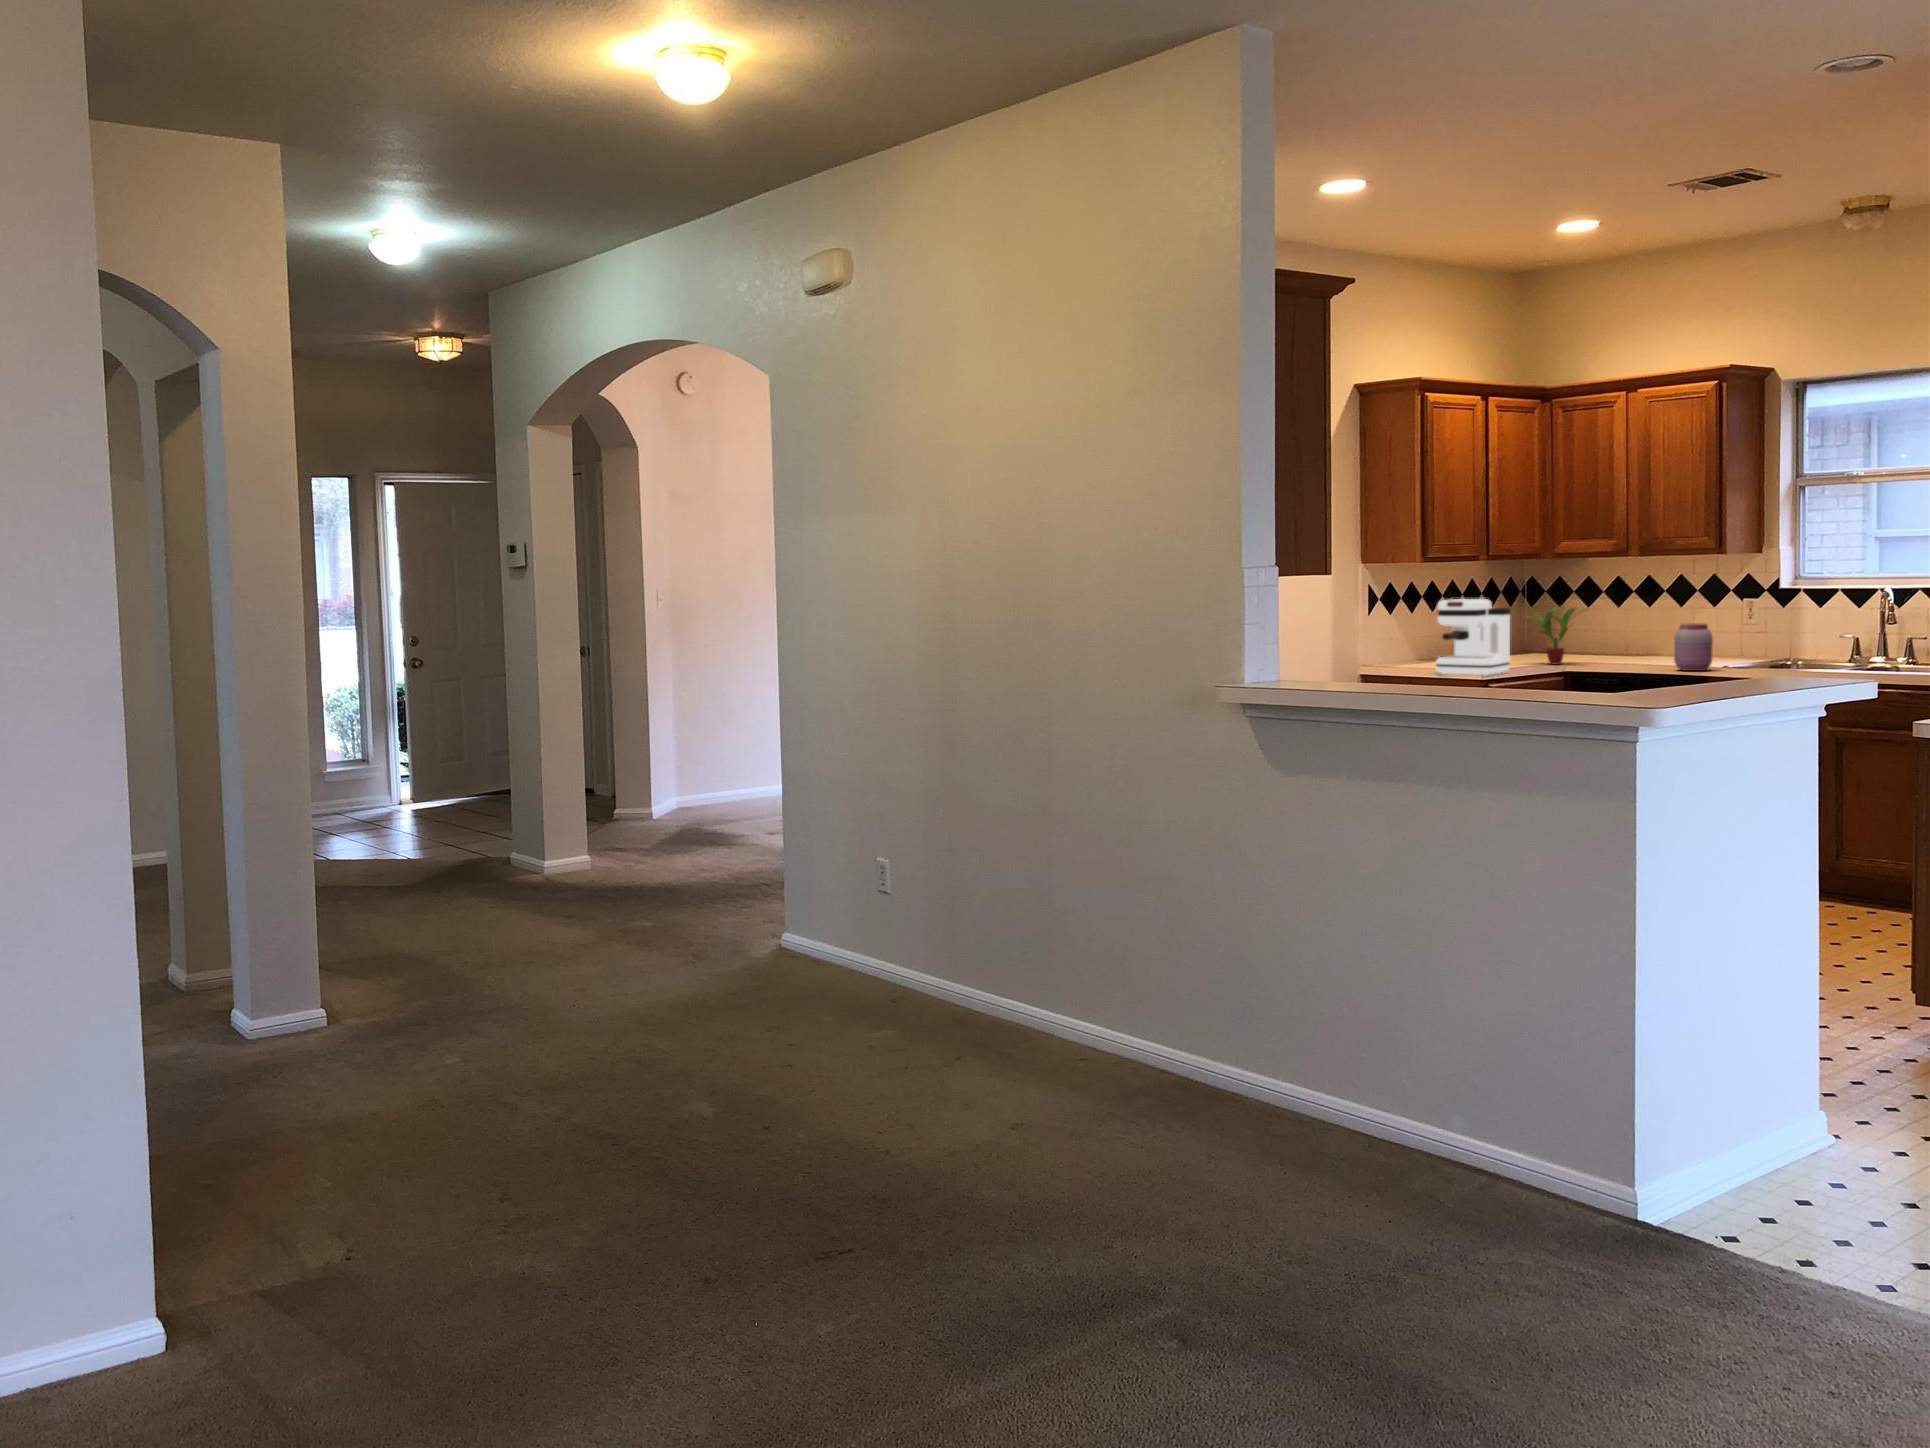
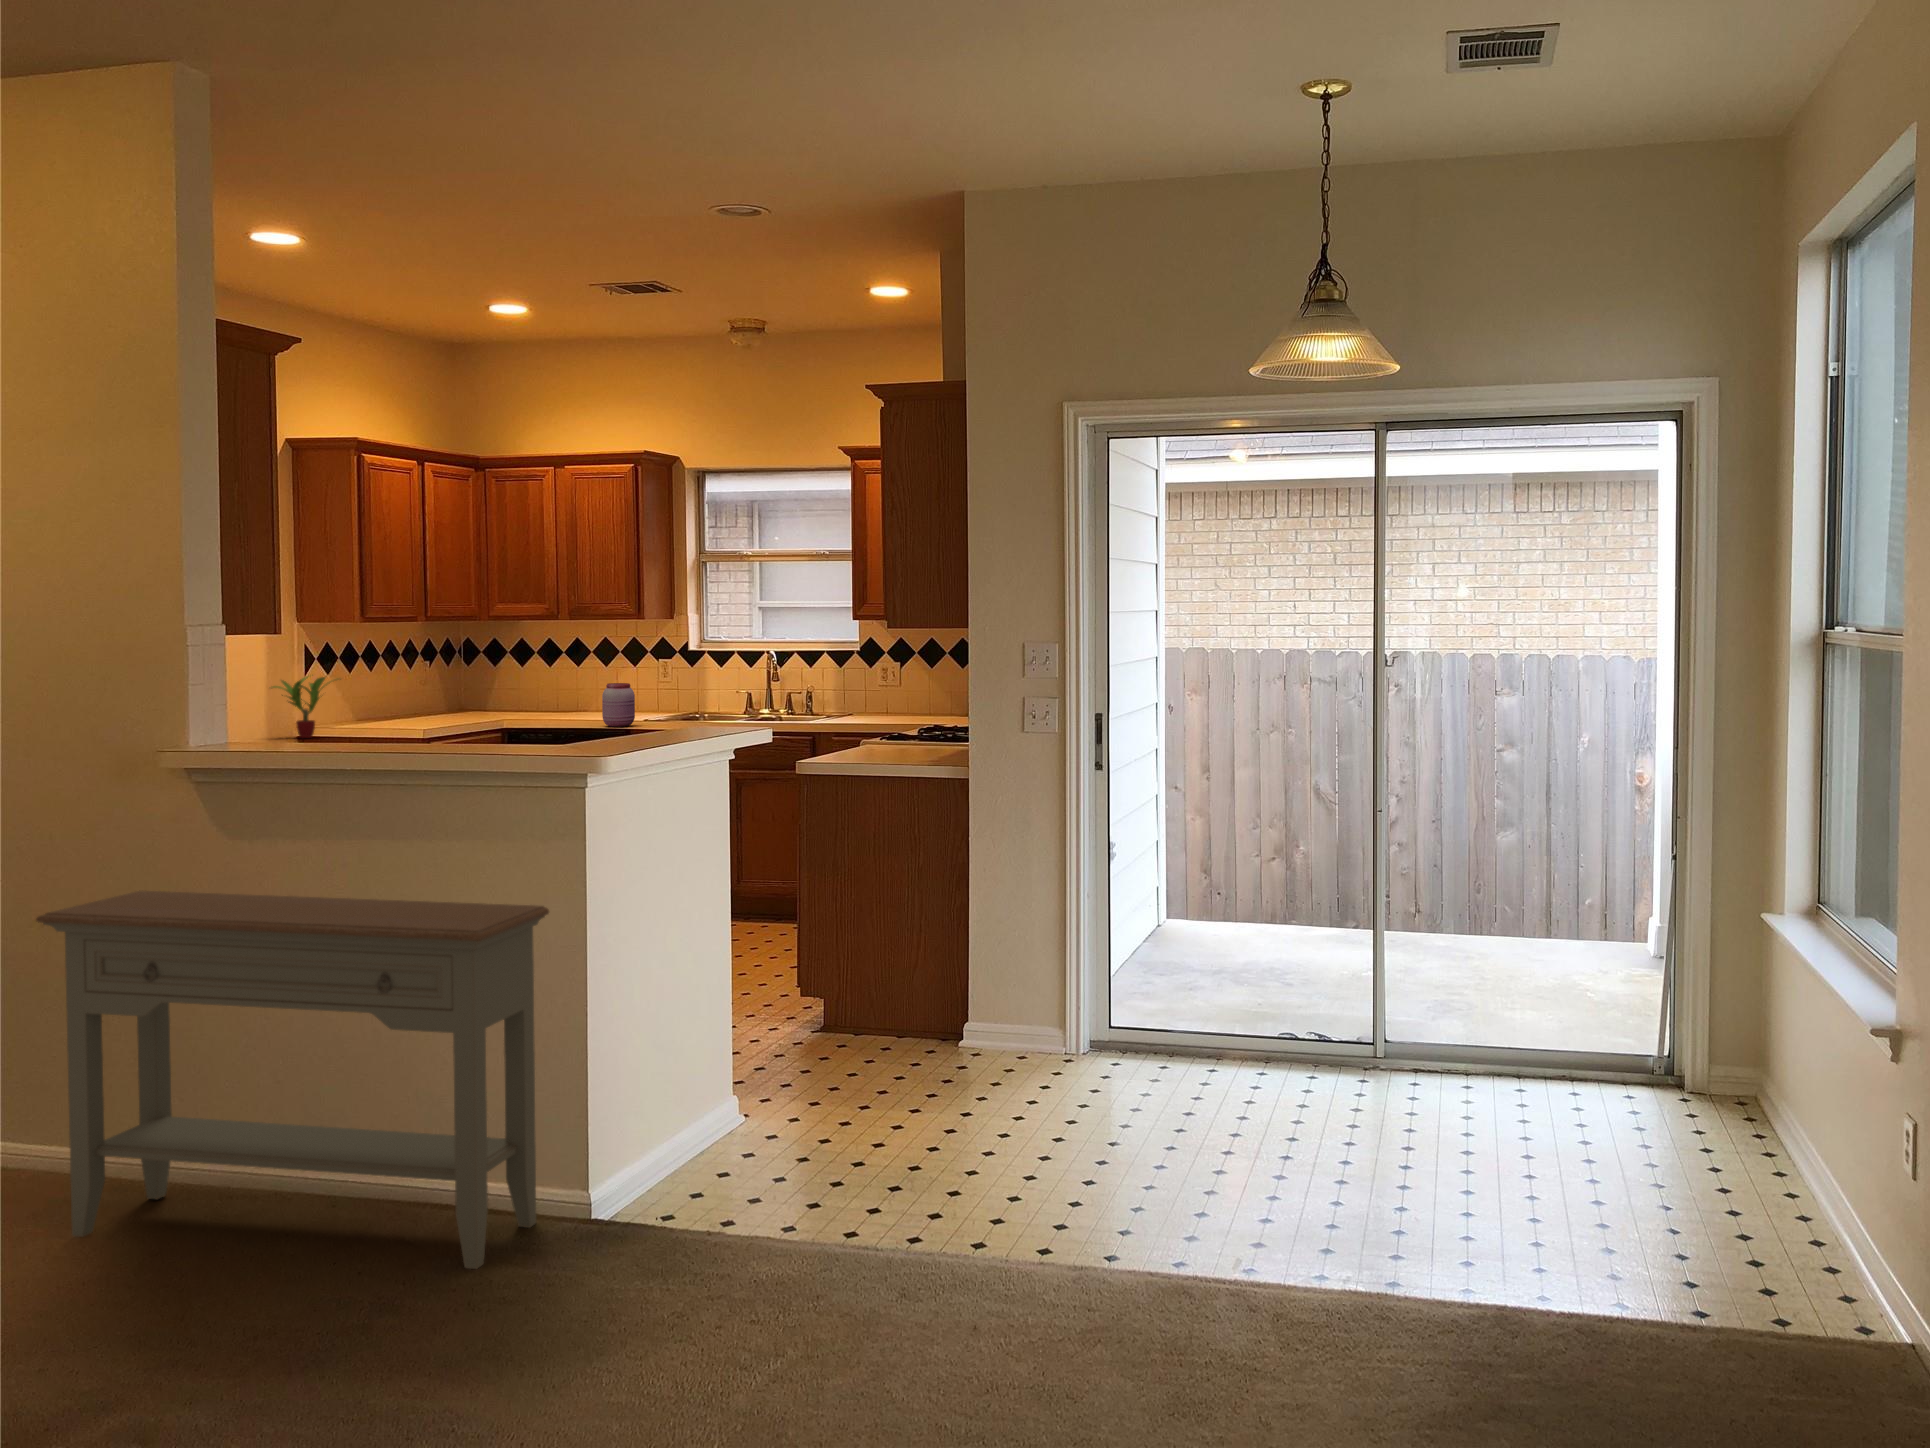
coffee maker: present [1436,599,1510,676] -> none [379,660,453,737]
potted plant: present [1526,606,1581,665] -> present [272,676,330,739]
console table: none [1113,810,1592,1243] -> present [36,891,549,1269]

